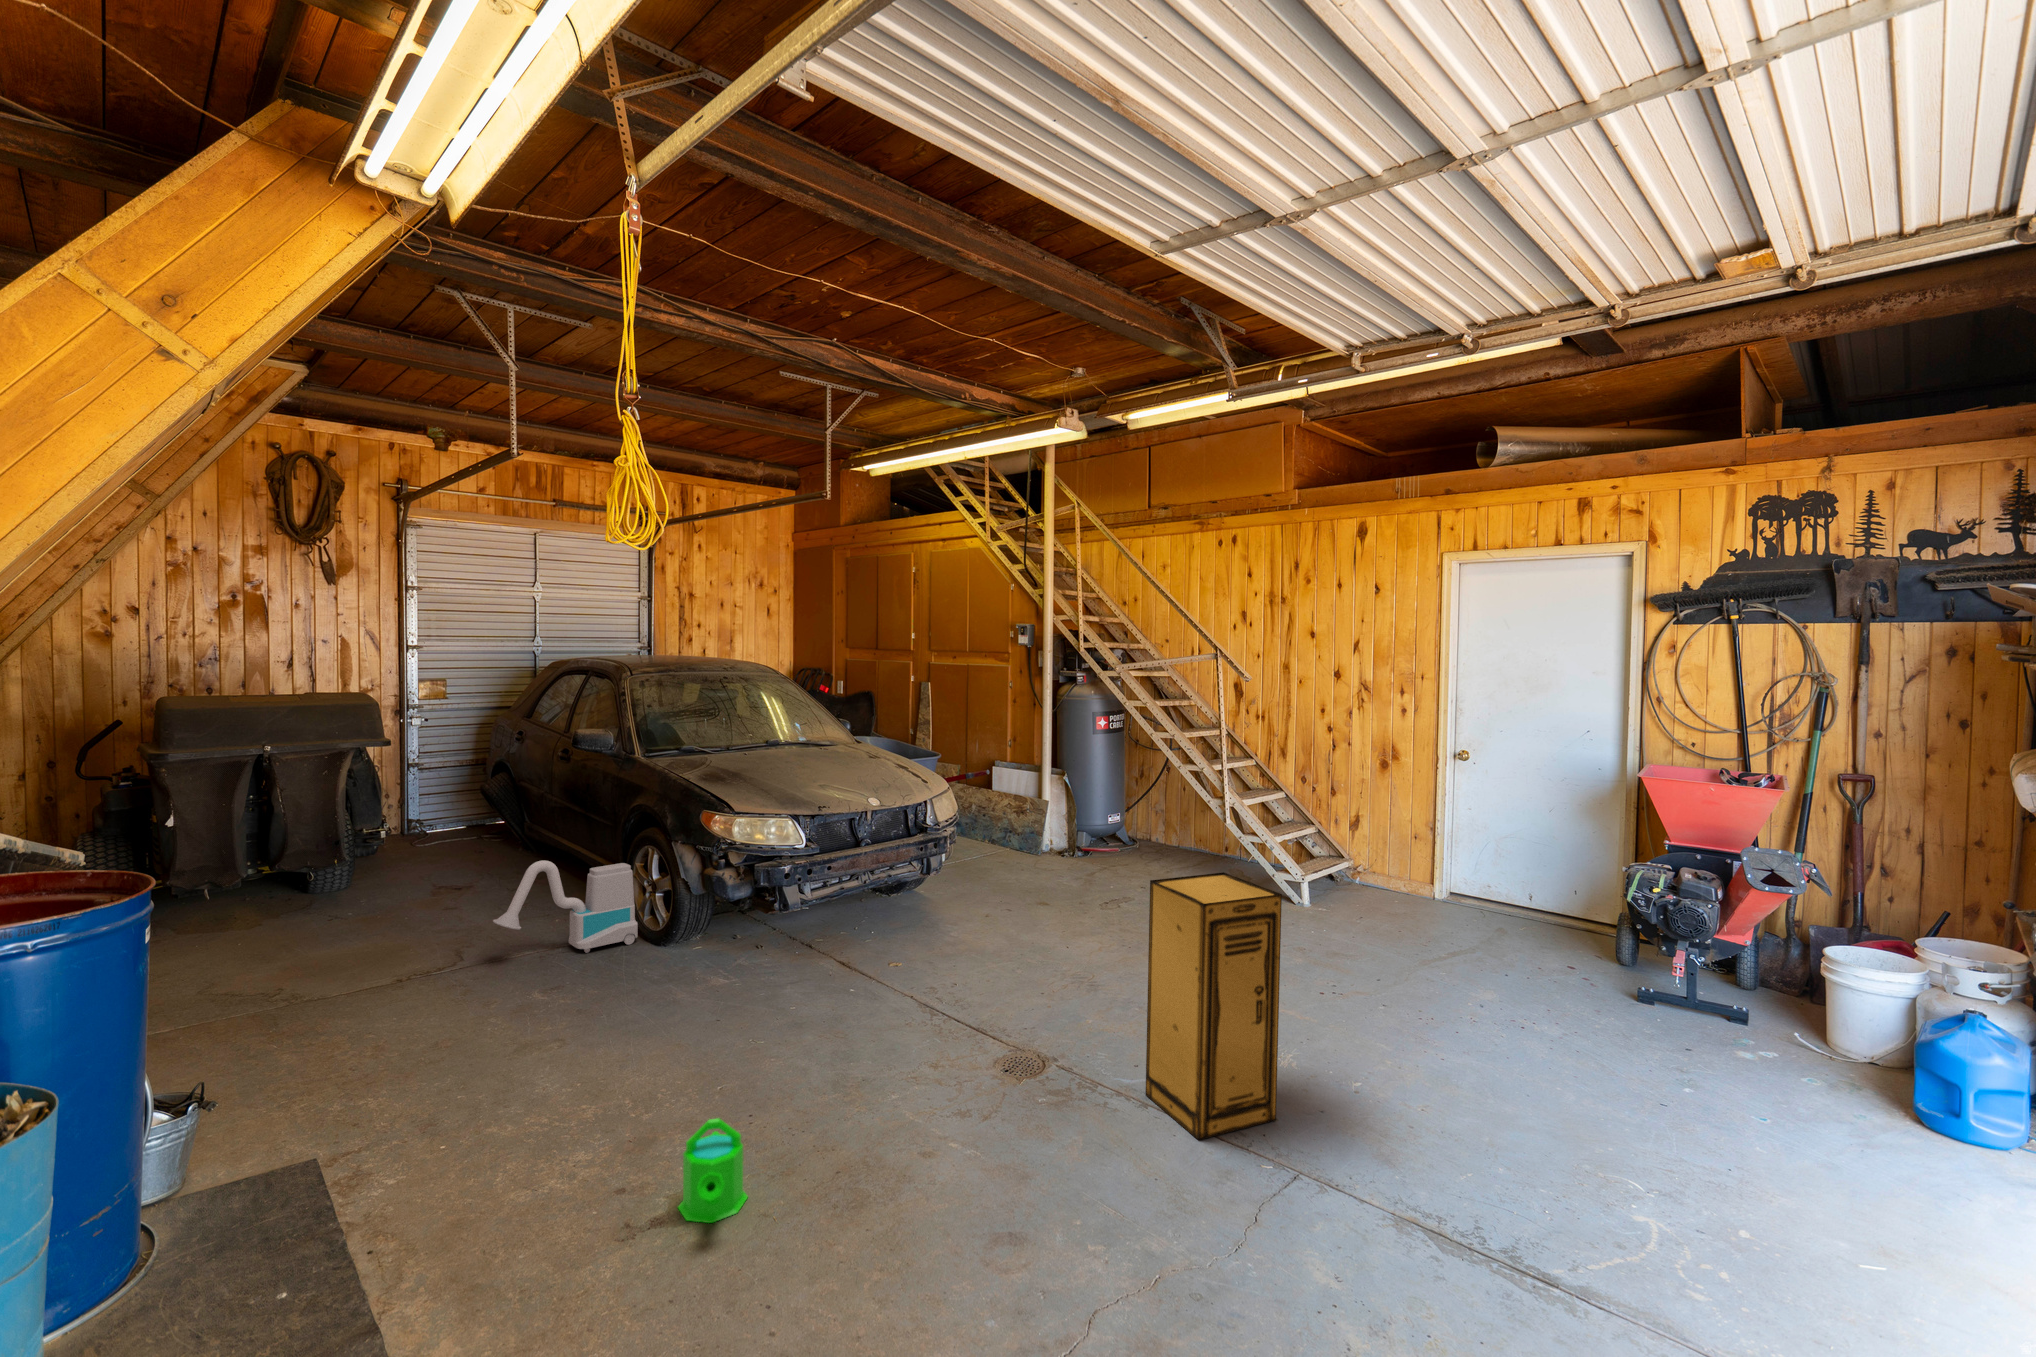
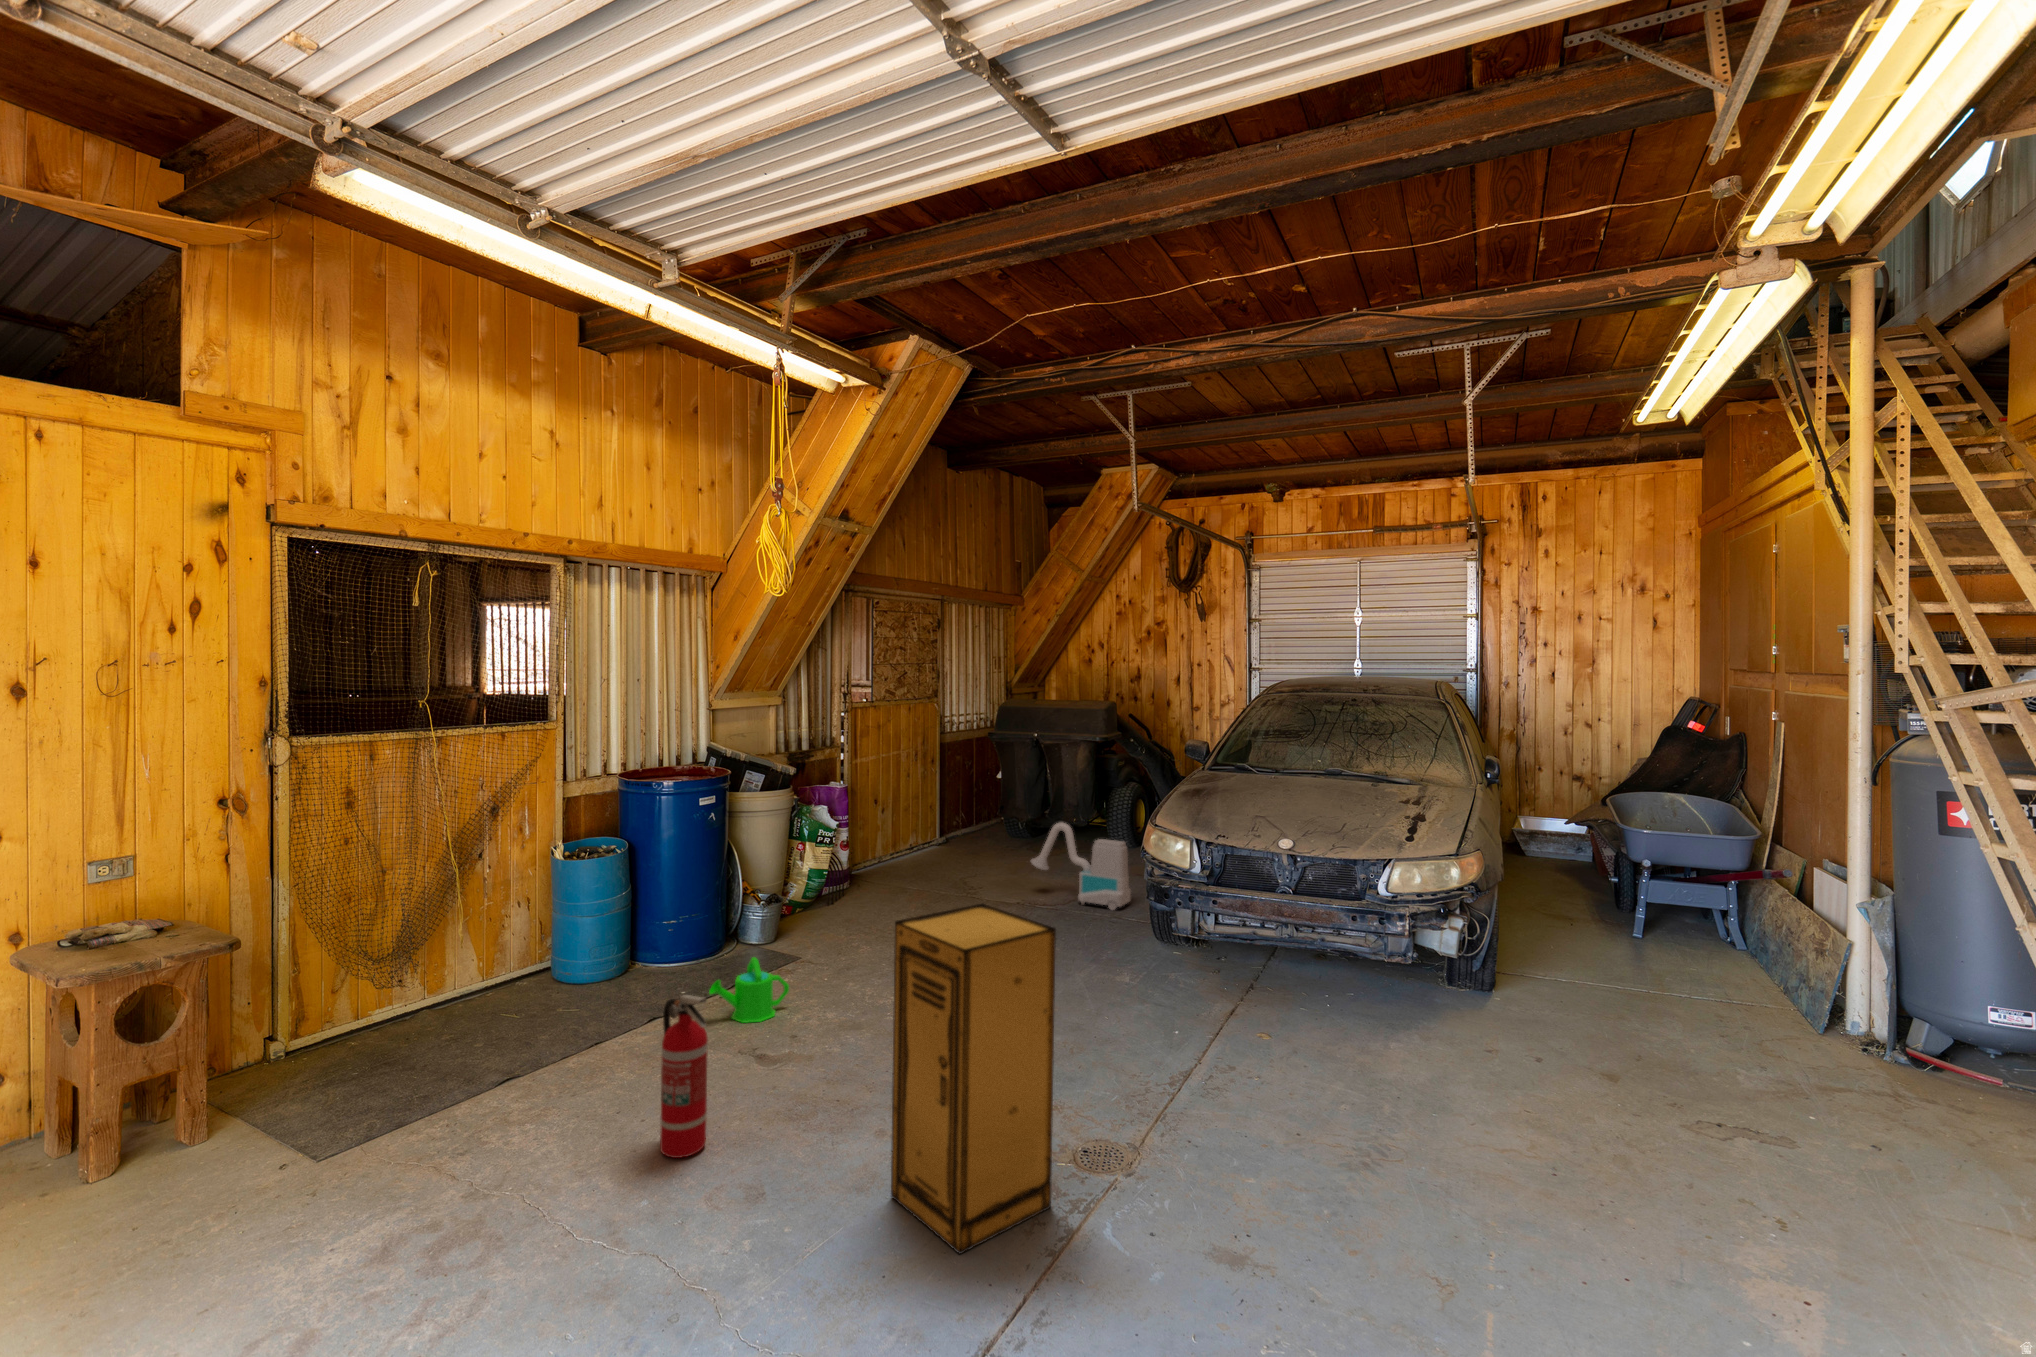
fire extinguisher: none [1048,1066,1123,1275] -> present [660,995,708,1158]

